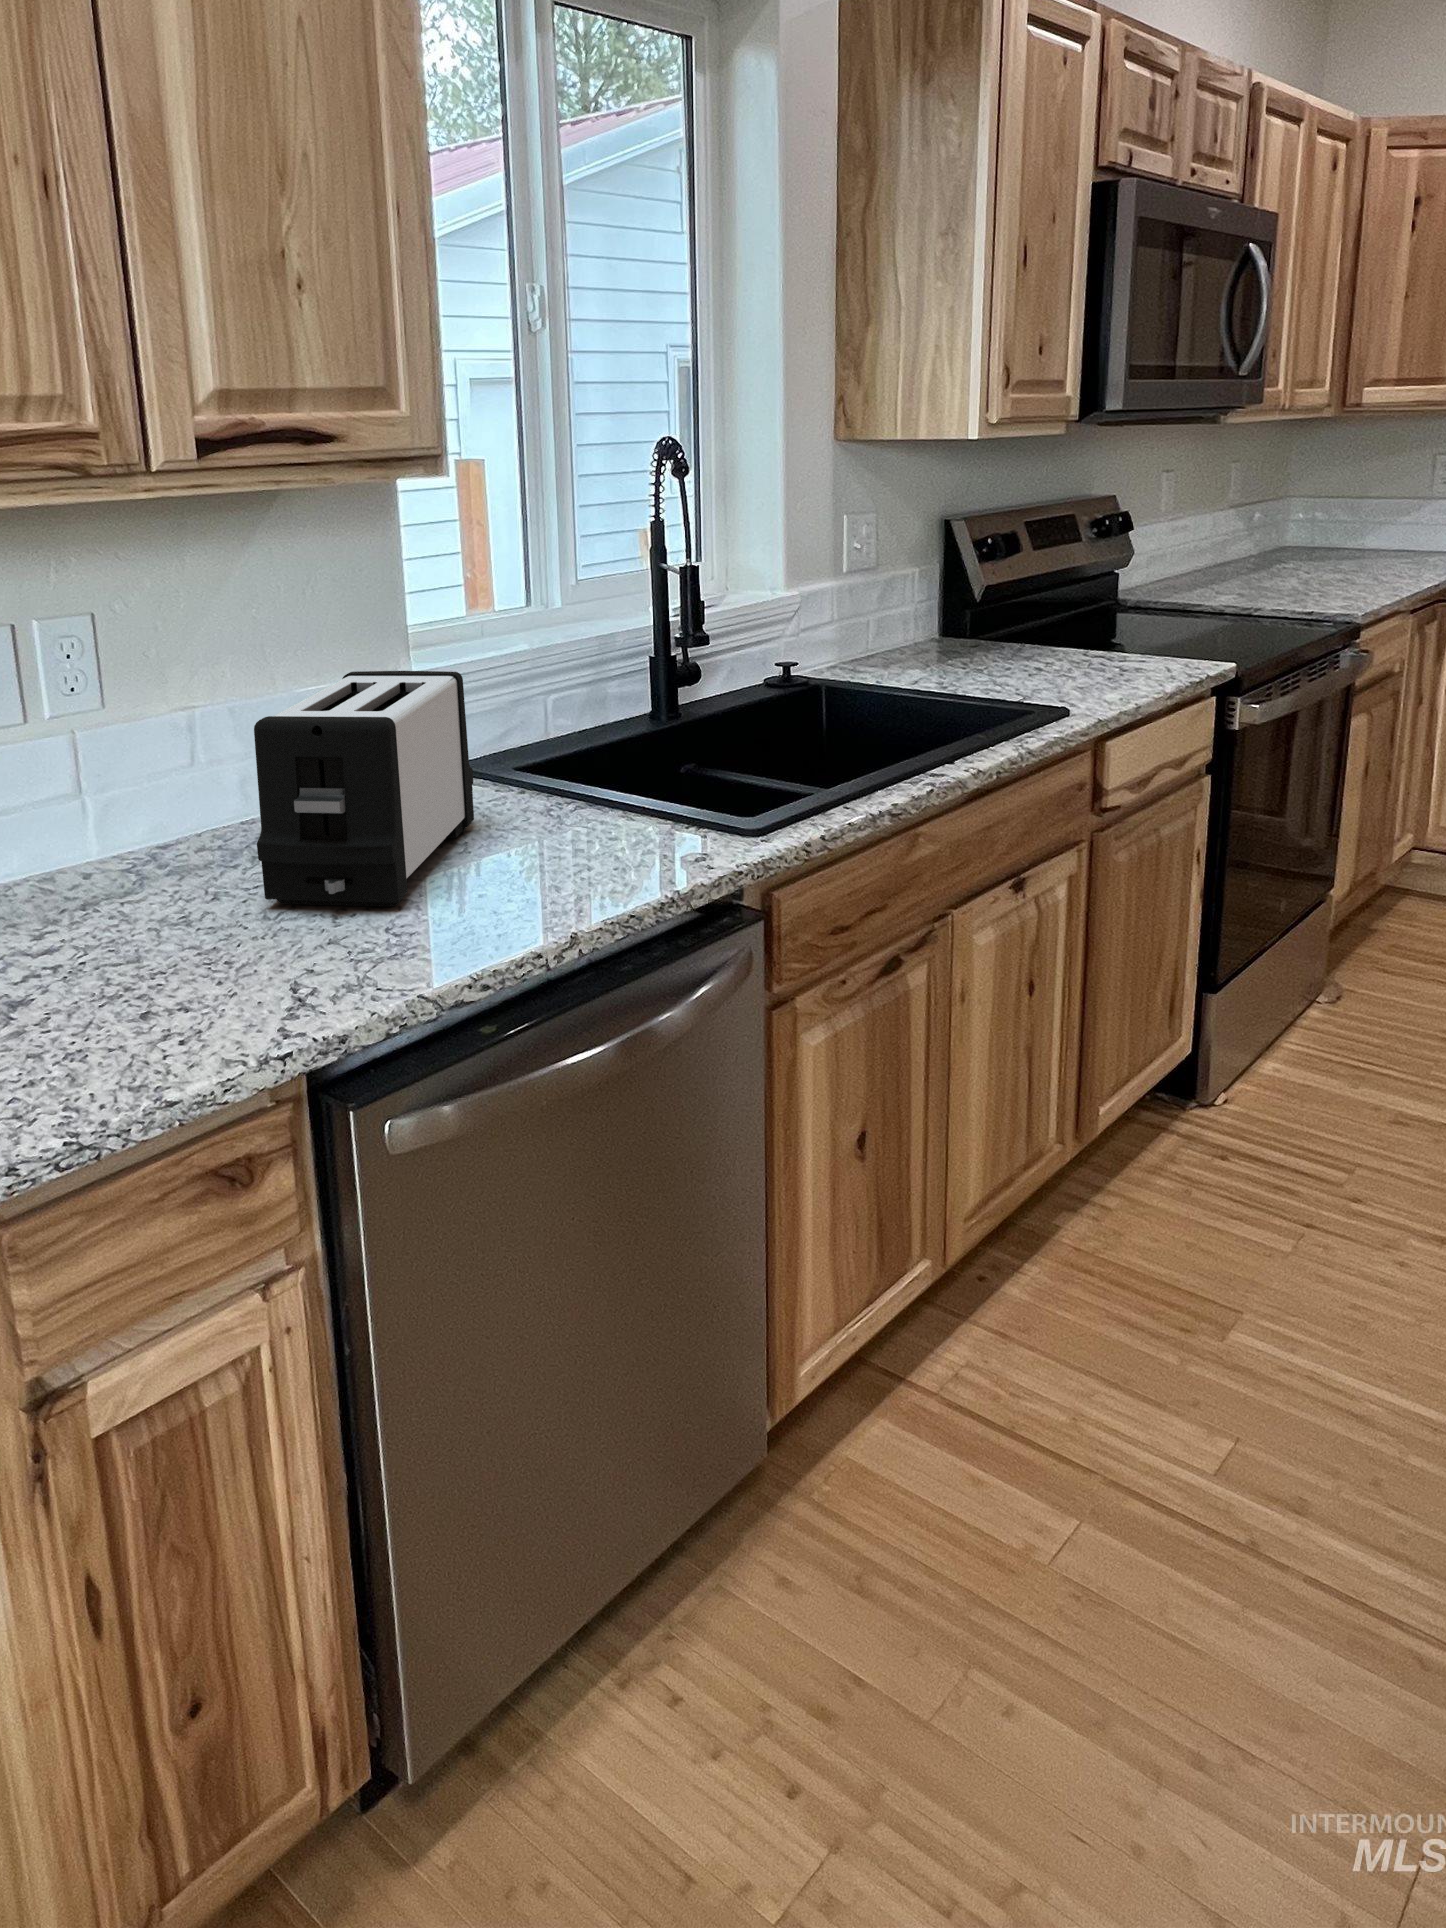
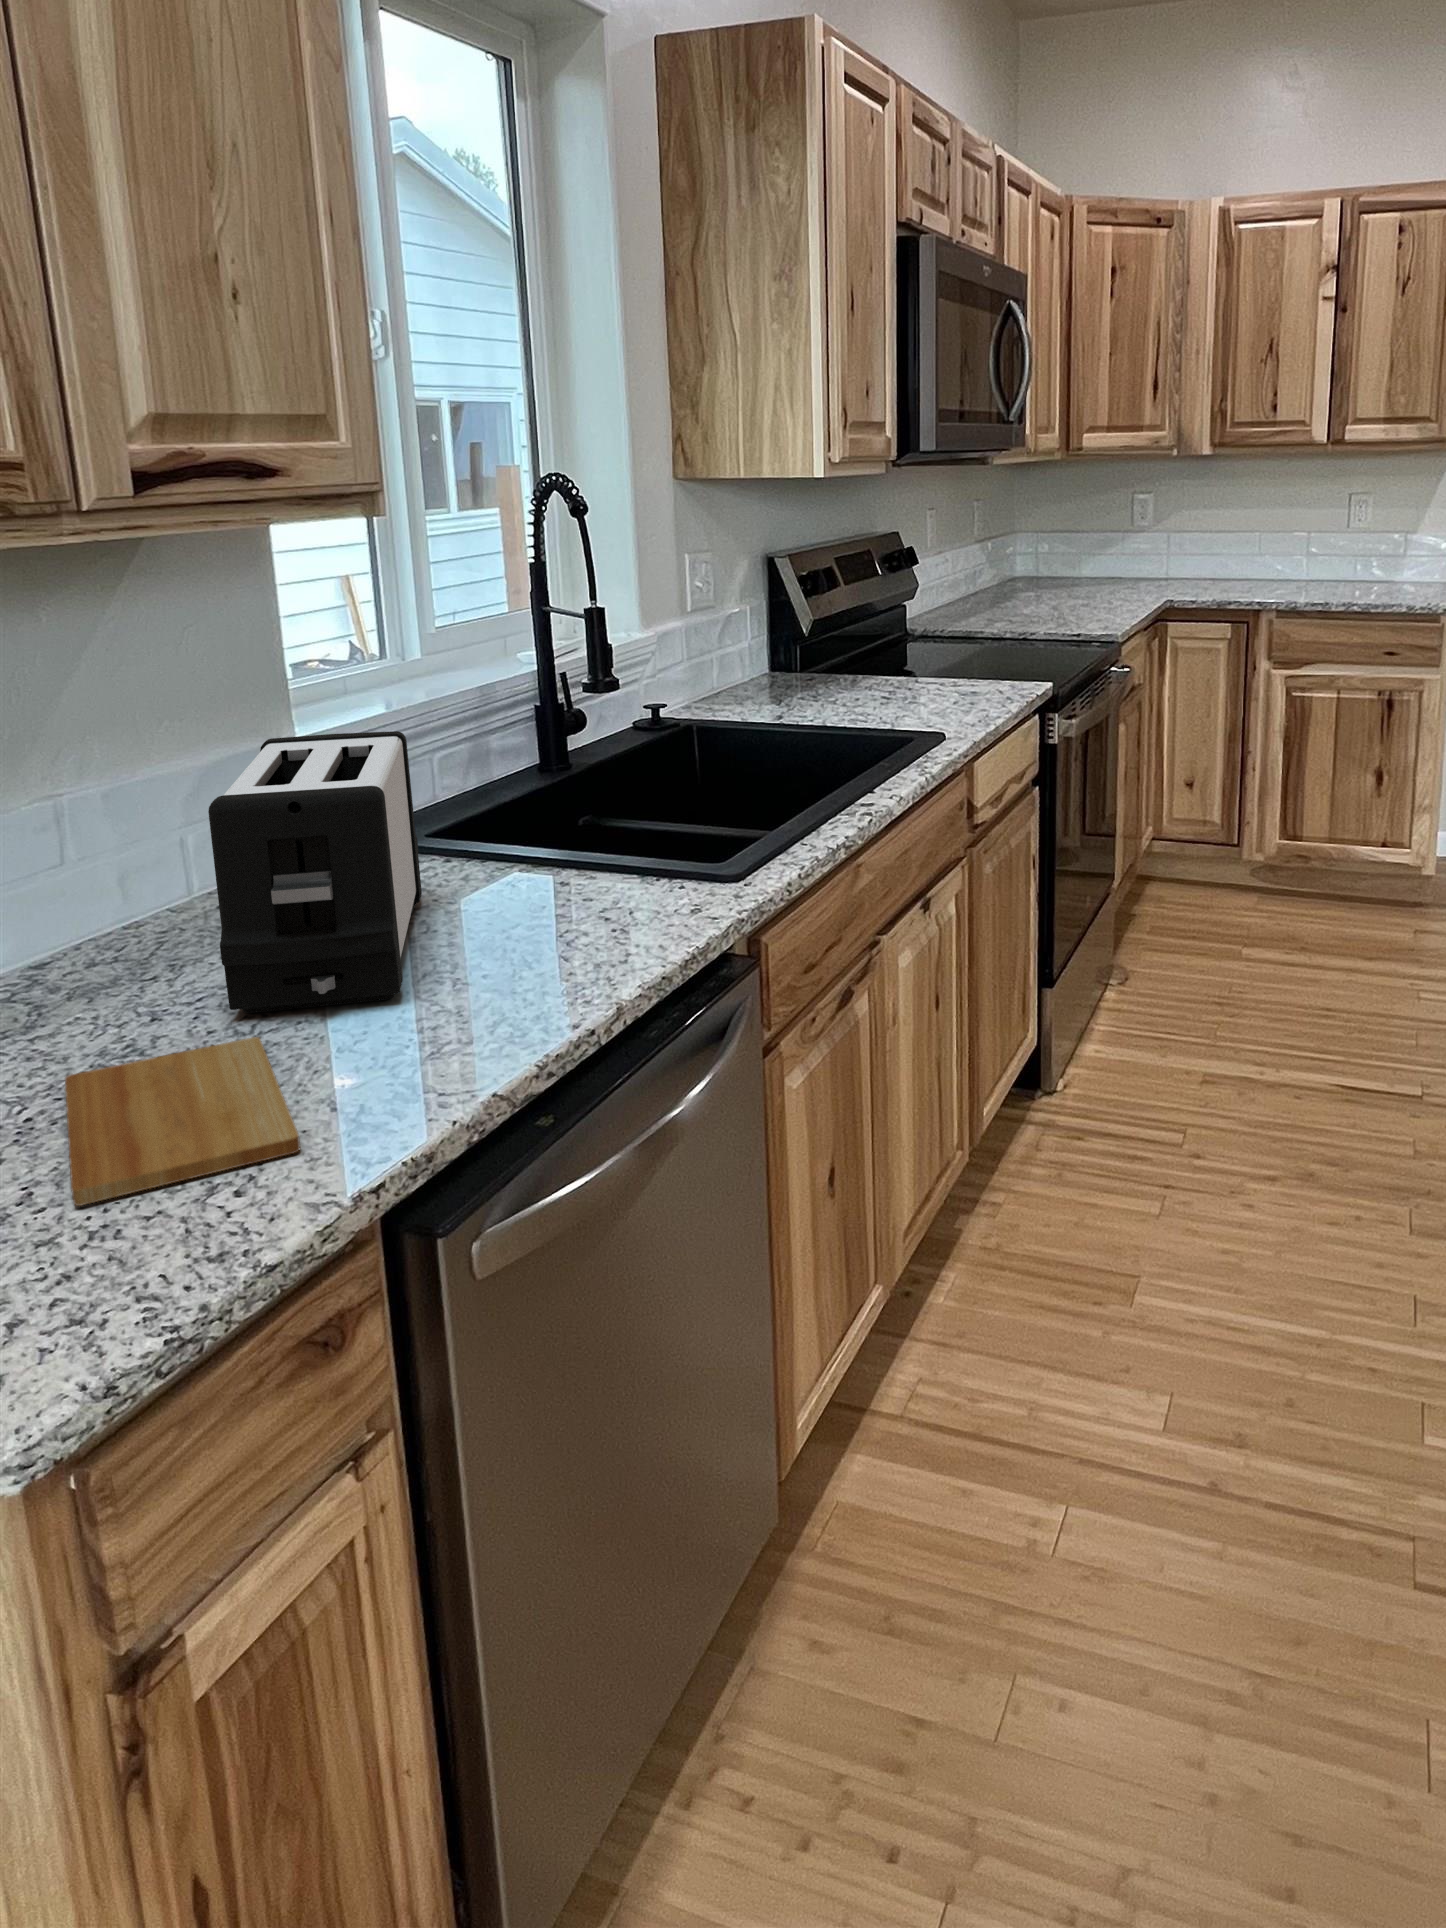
cutting board: none [69,923,272,1033] -> present [65,1037,300,1206]

